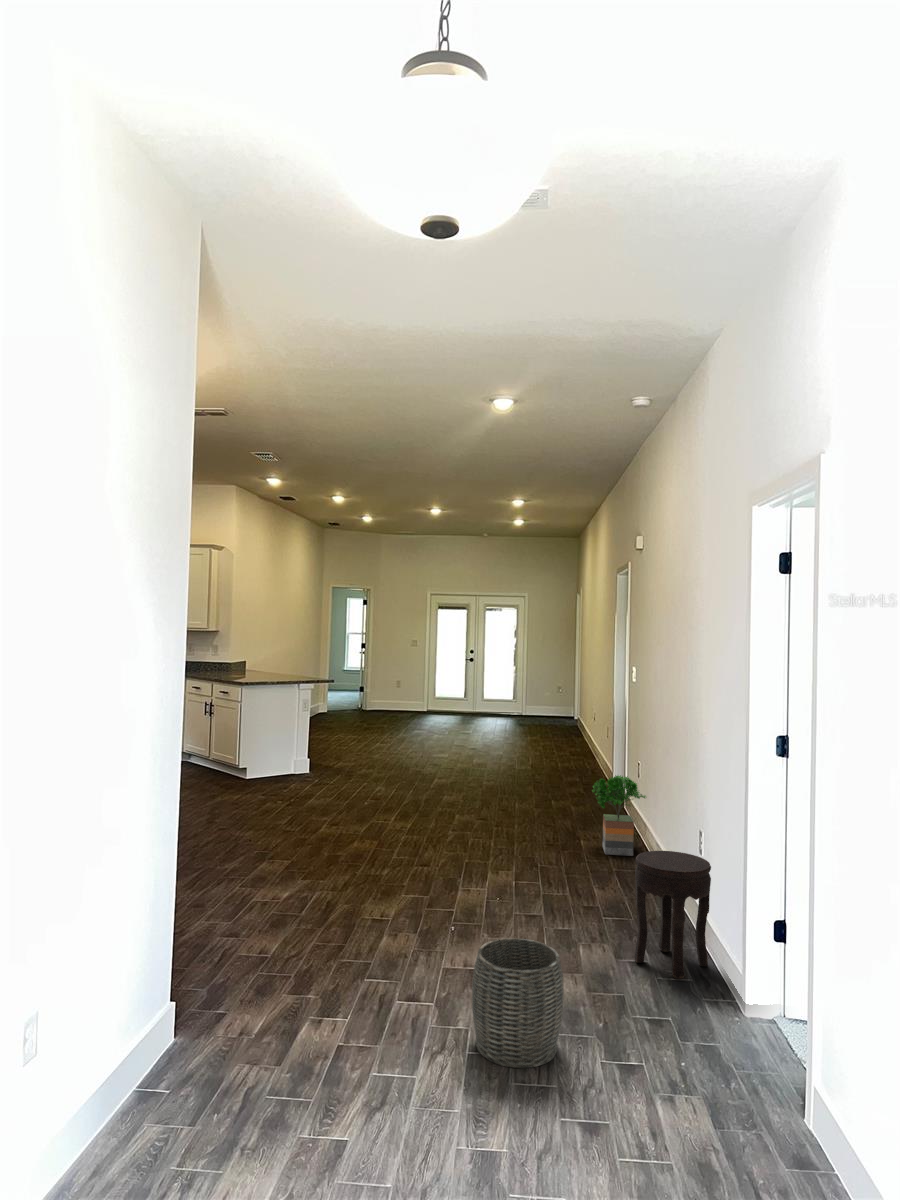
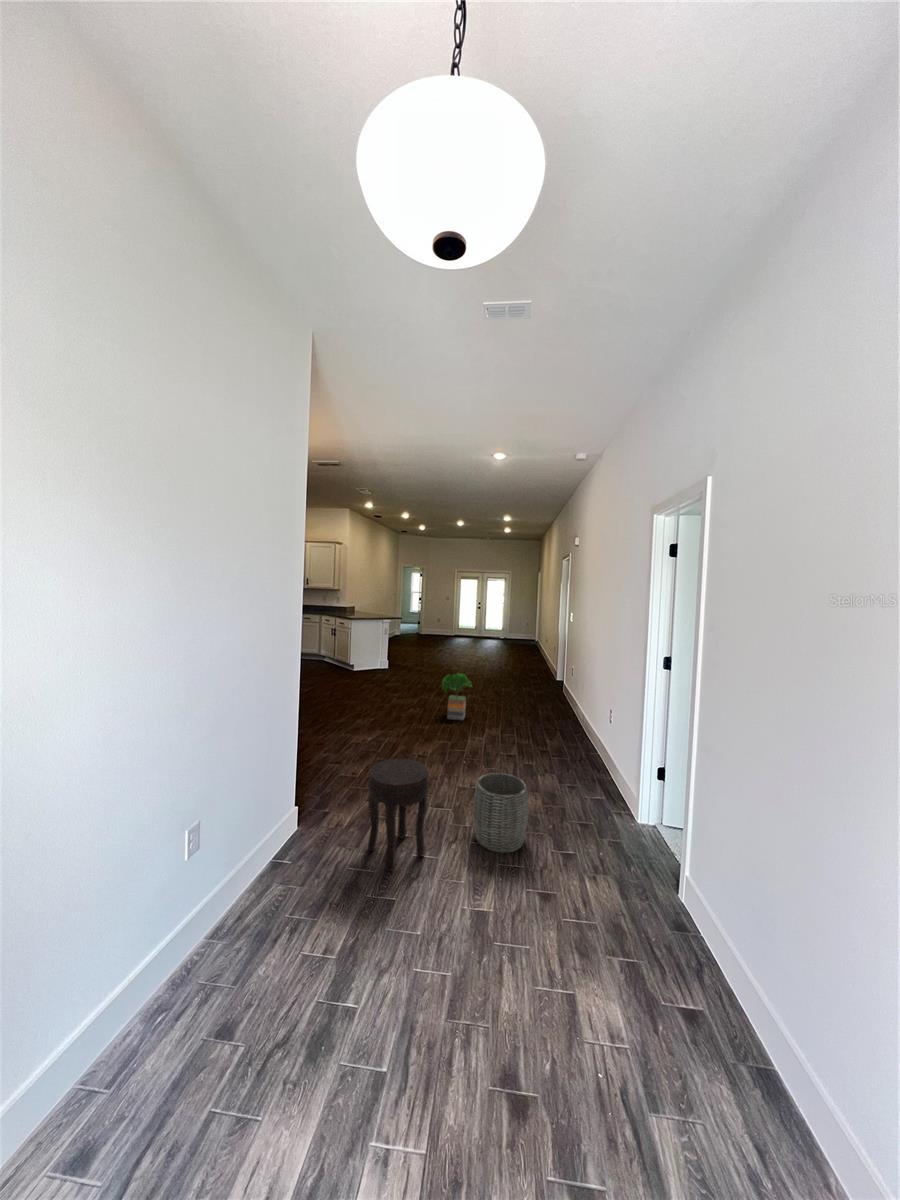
potted tree: present [593,775,646,856] -> present [443,673,472,720]
side table: present [635,851,711,979] -> present [368,759,429,871]

